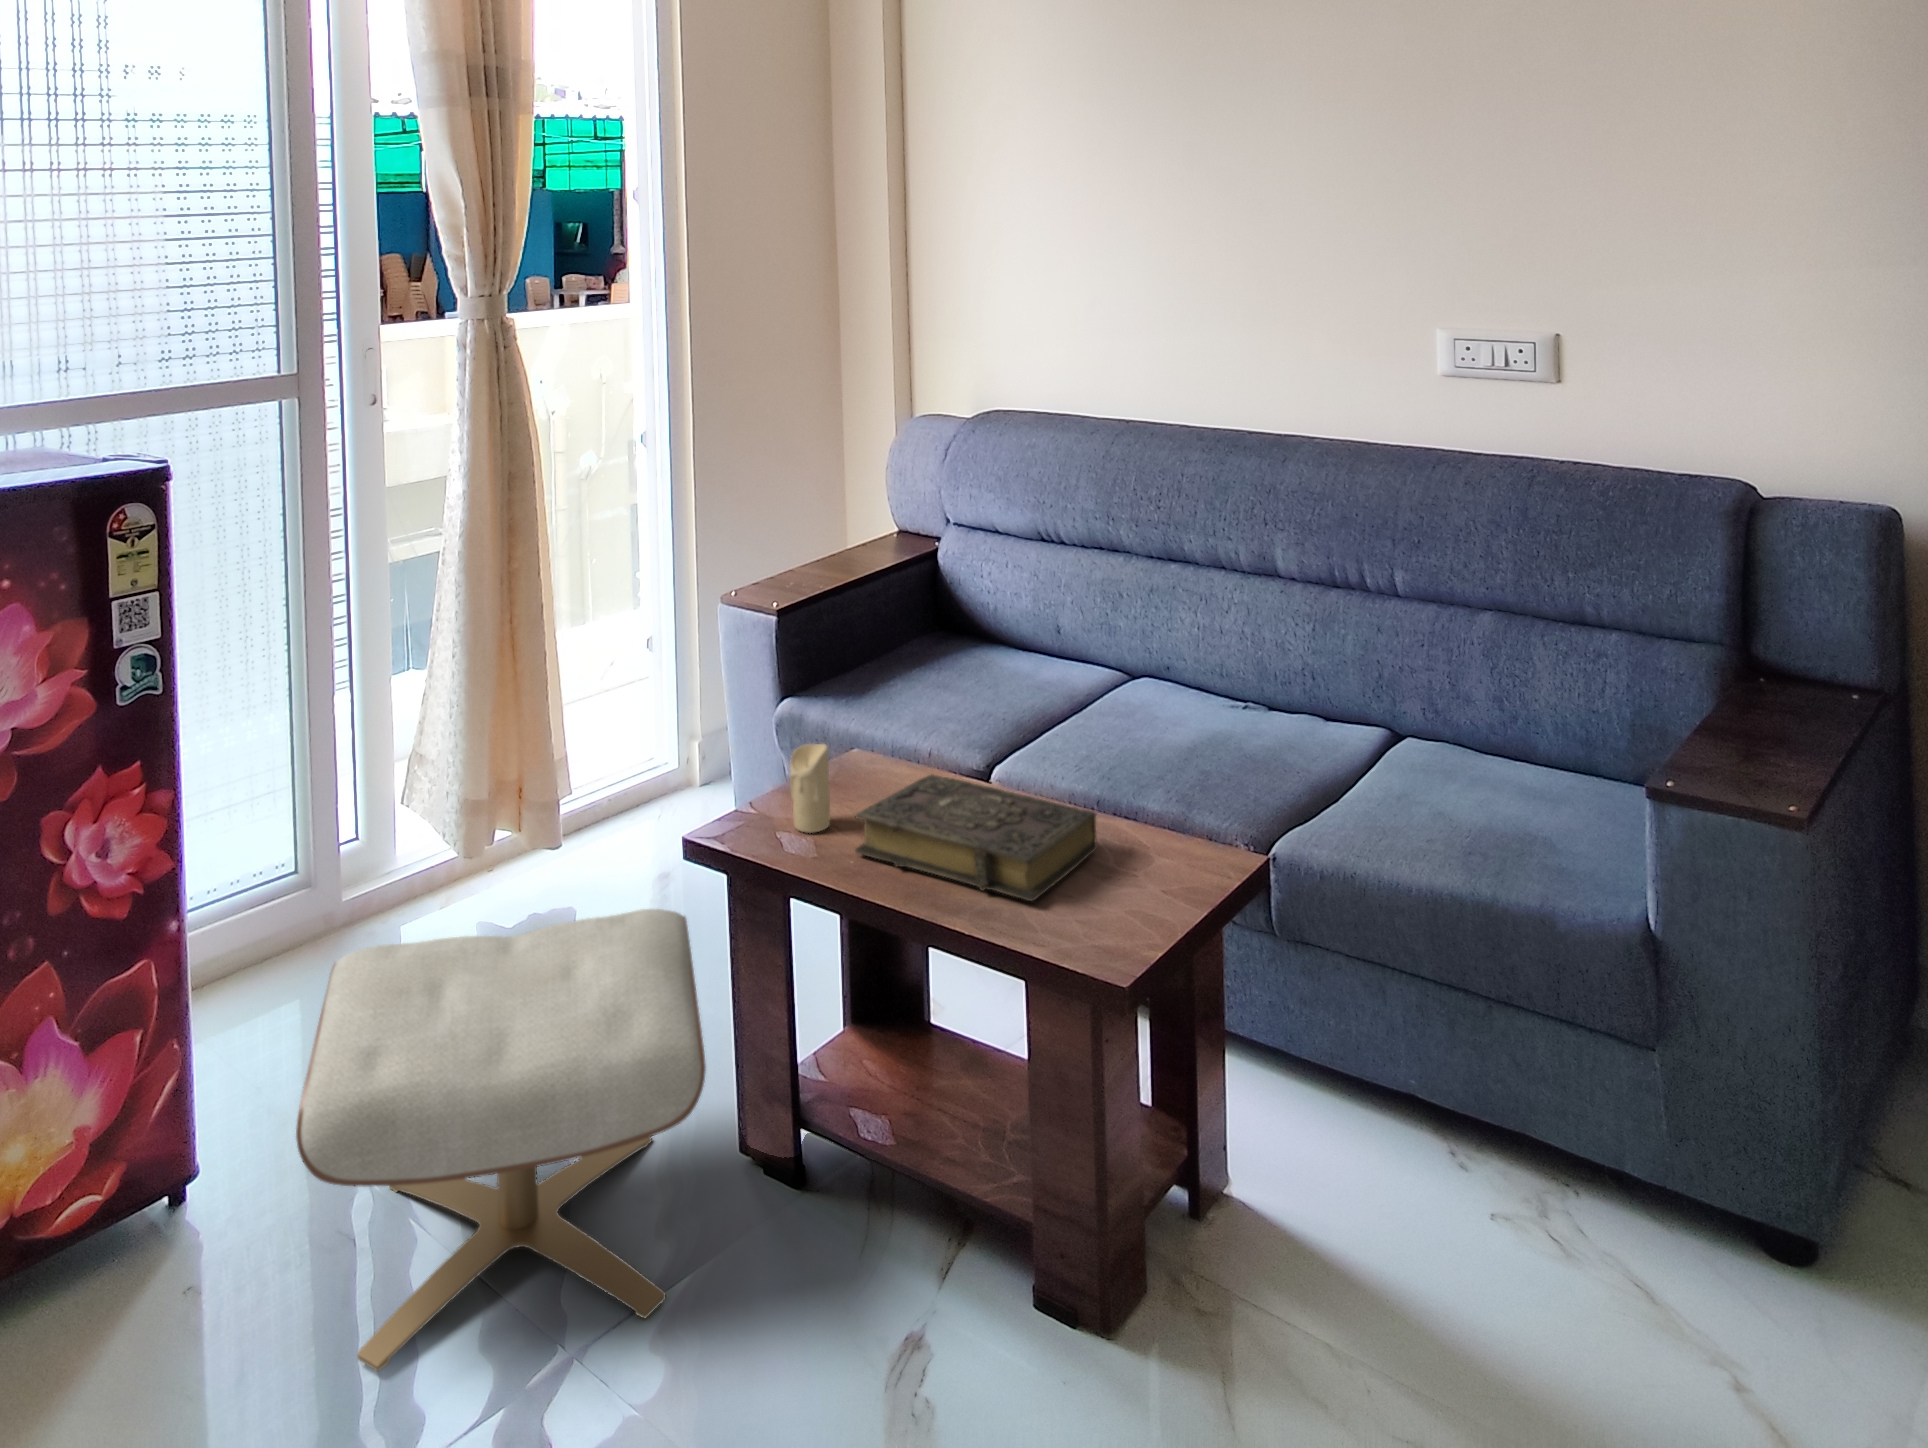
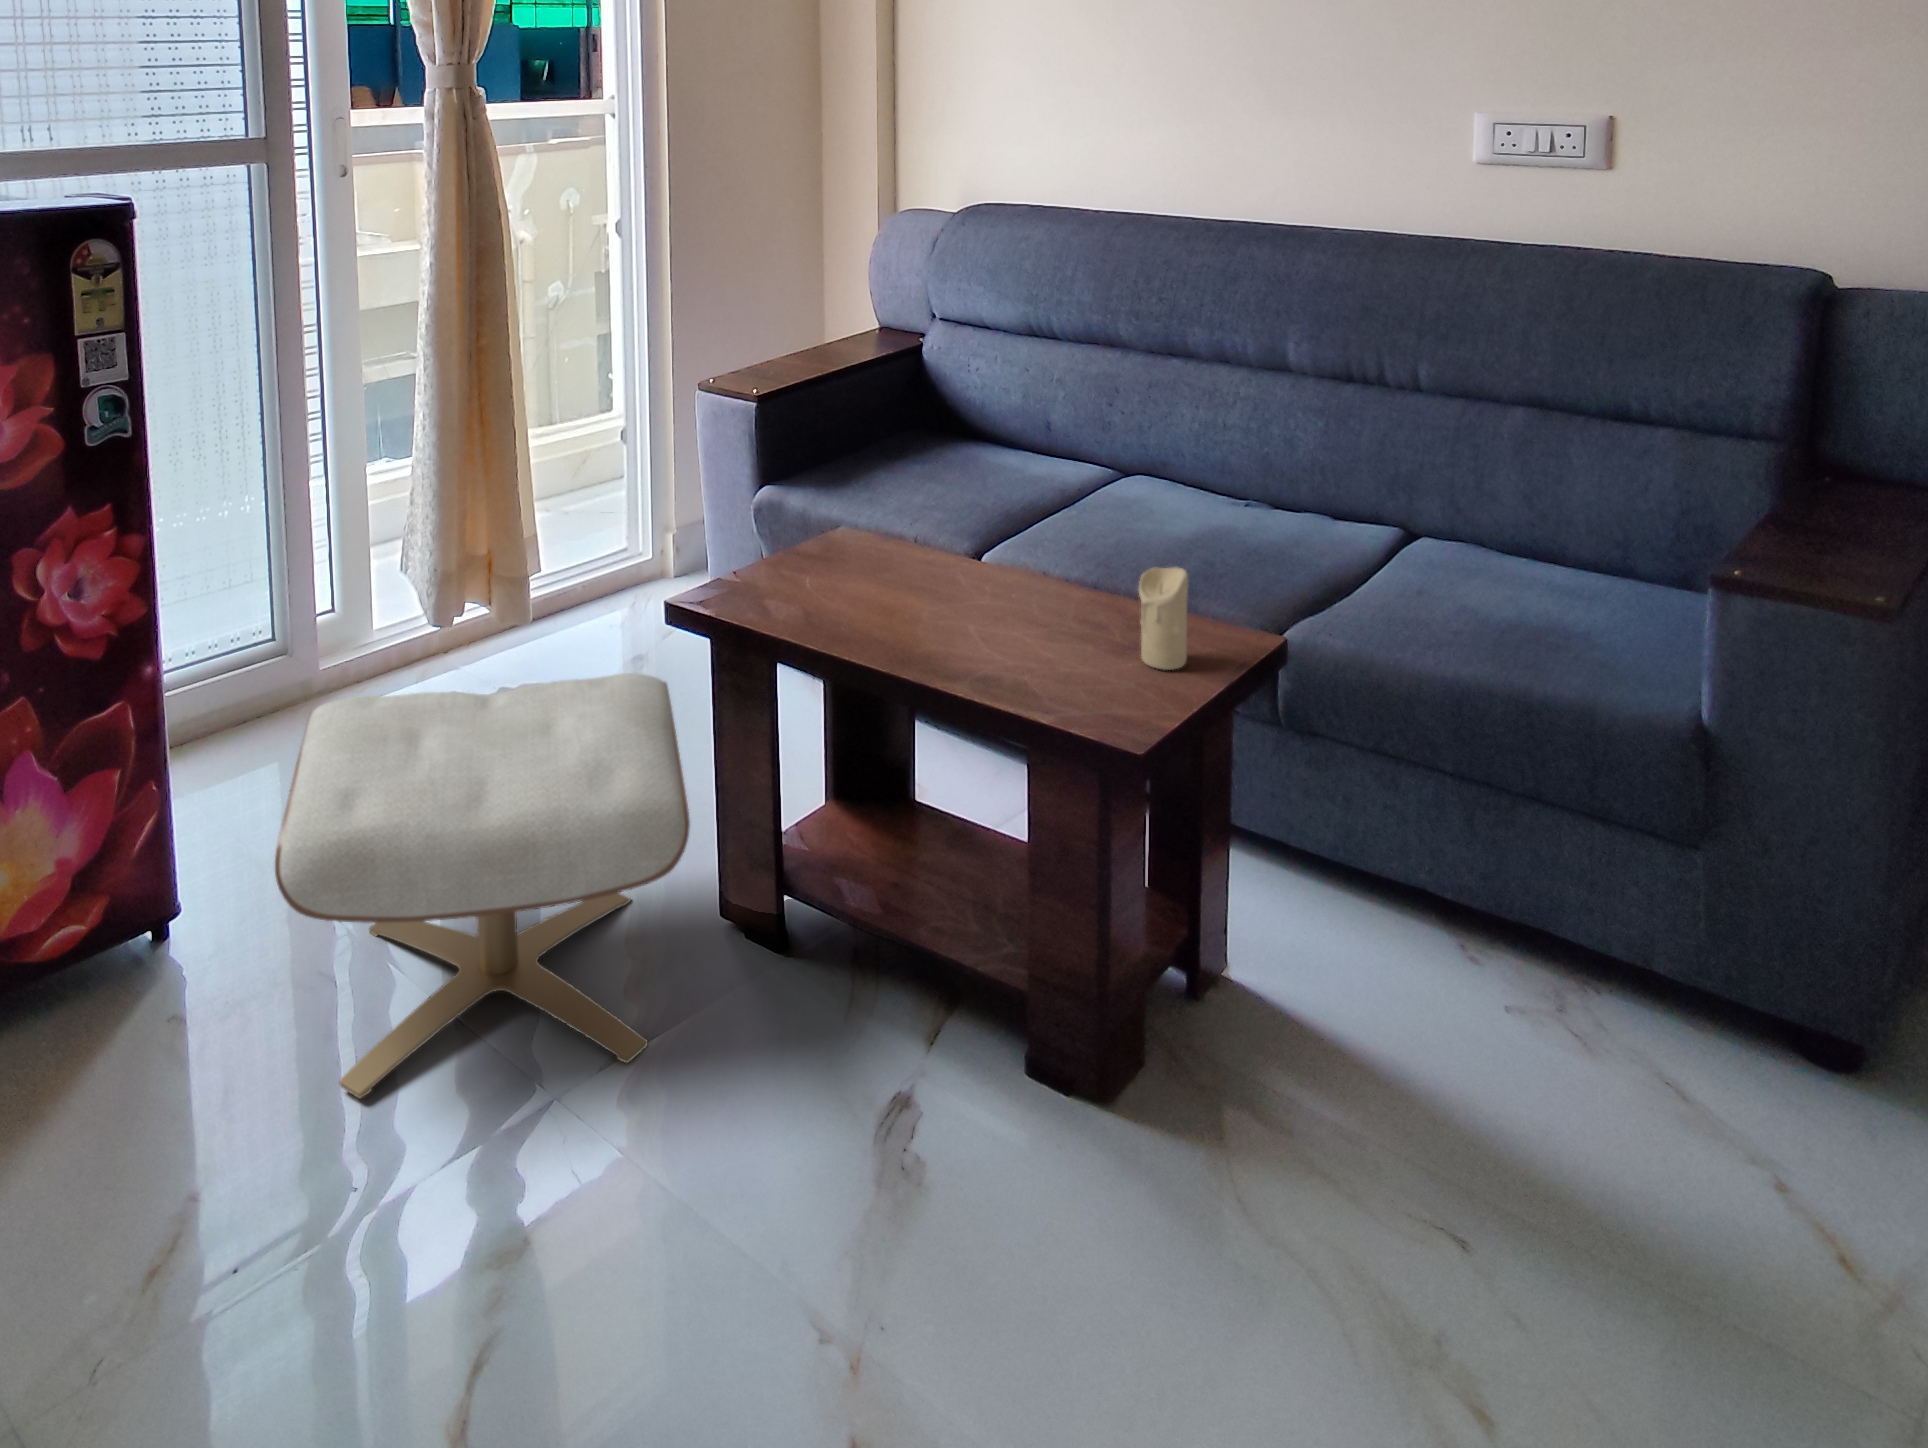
candle: present [790,744,830,833] -> present [1139,567,1188,670]
book: present [855,774,1097,901] -> none [845,547,1103,669]

